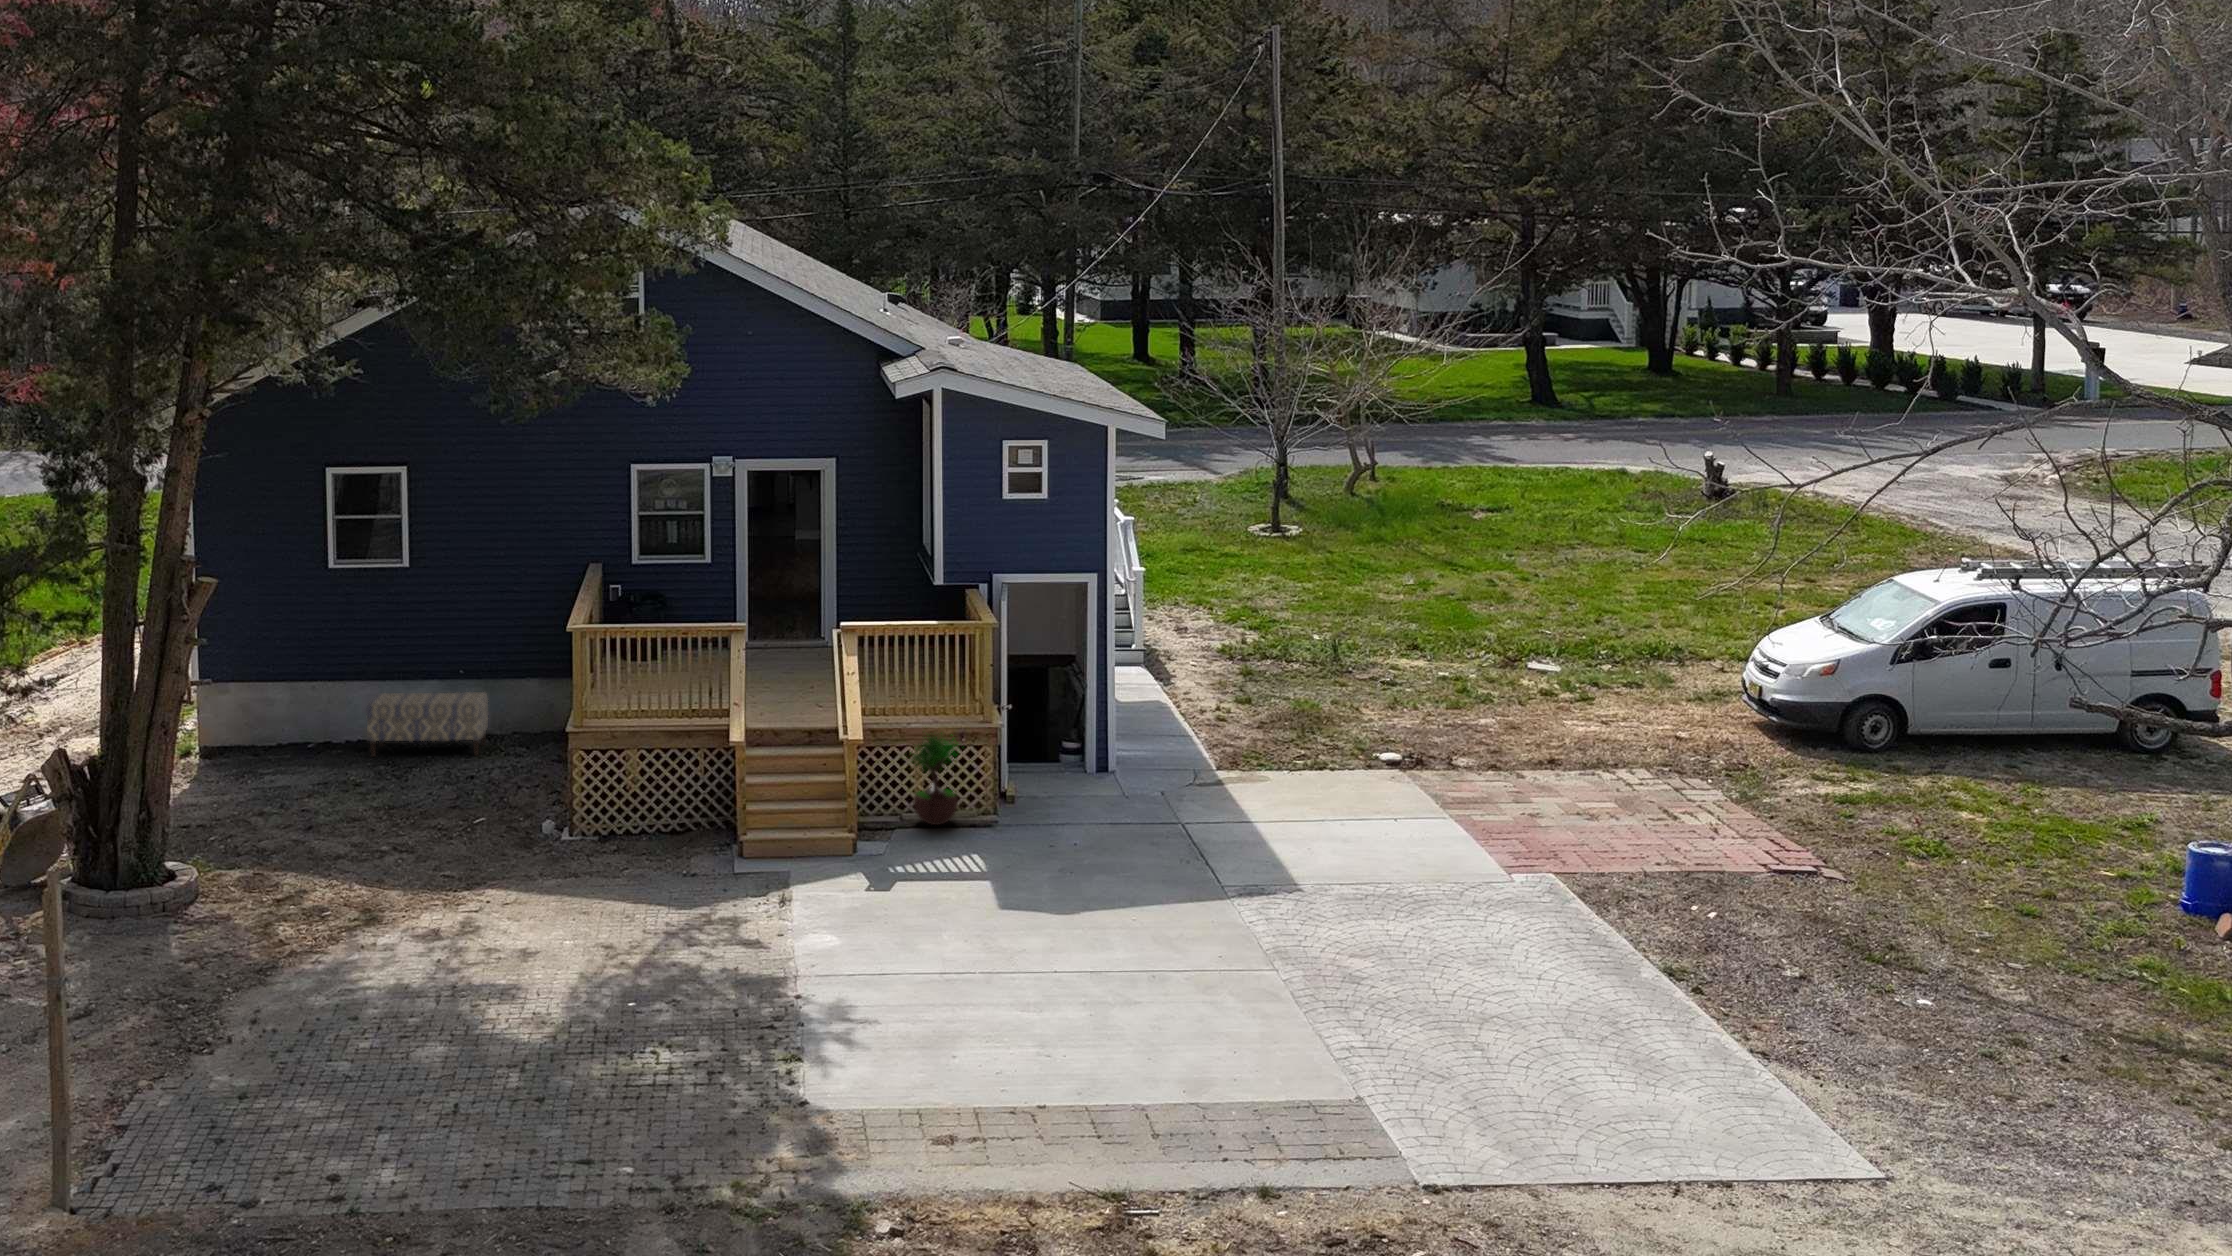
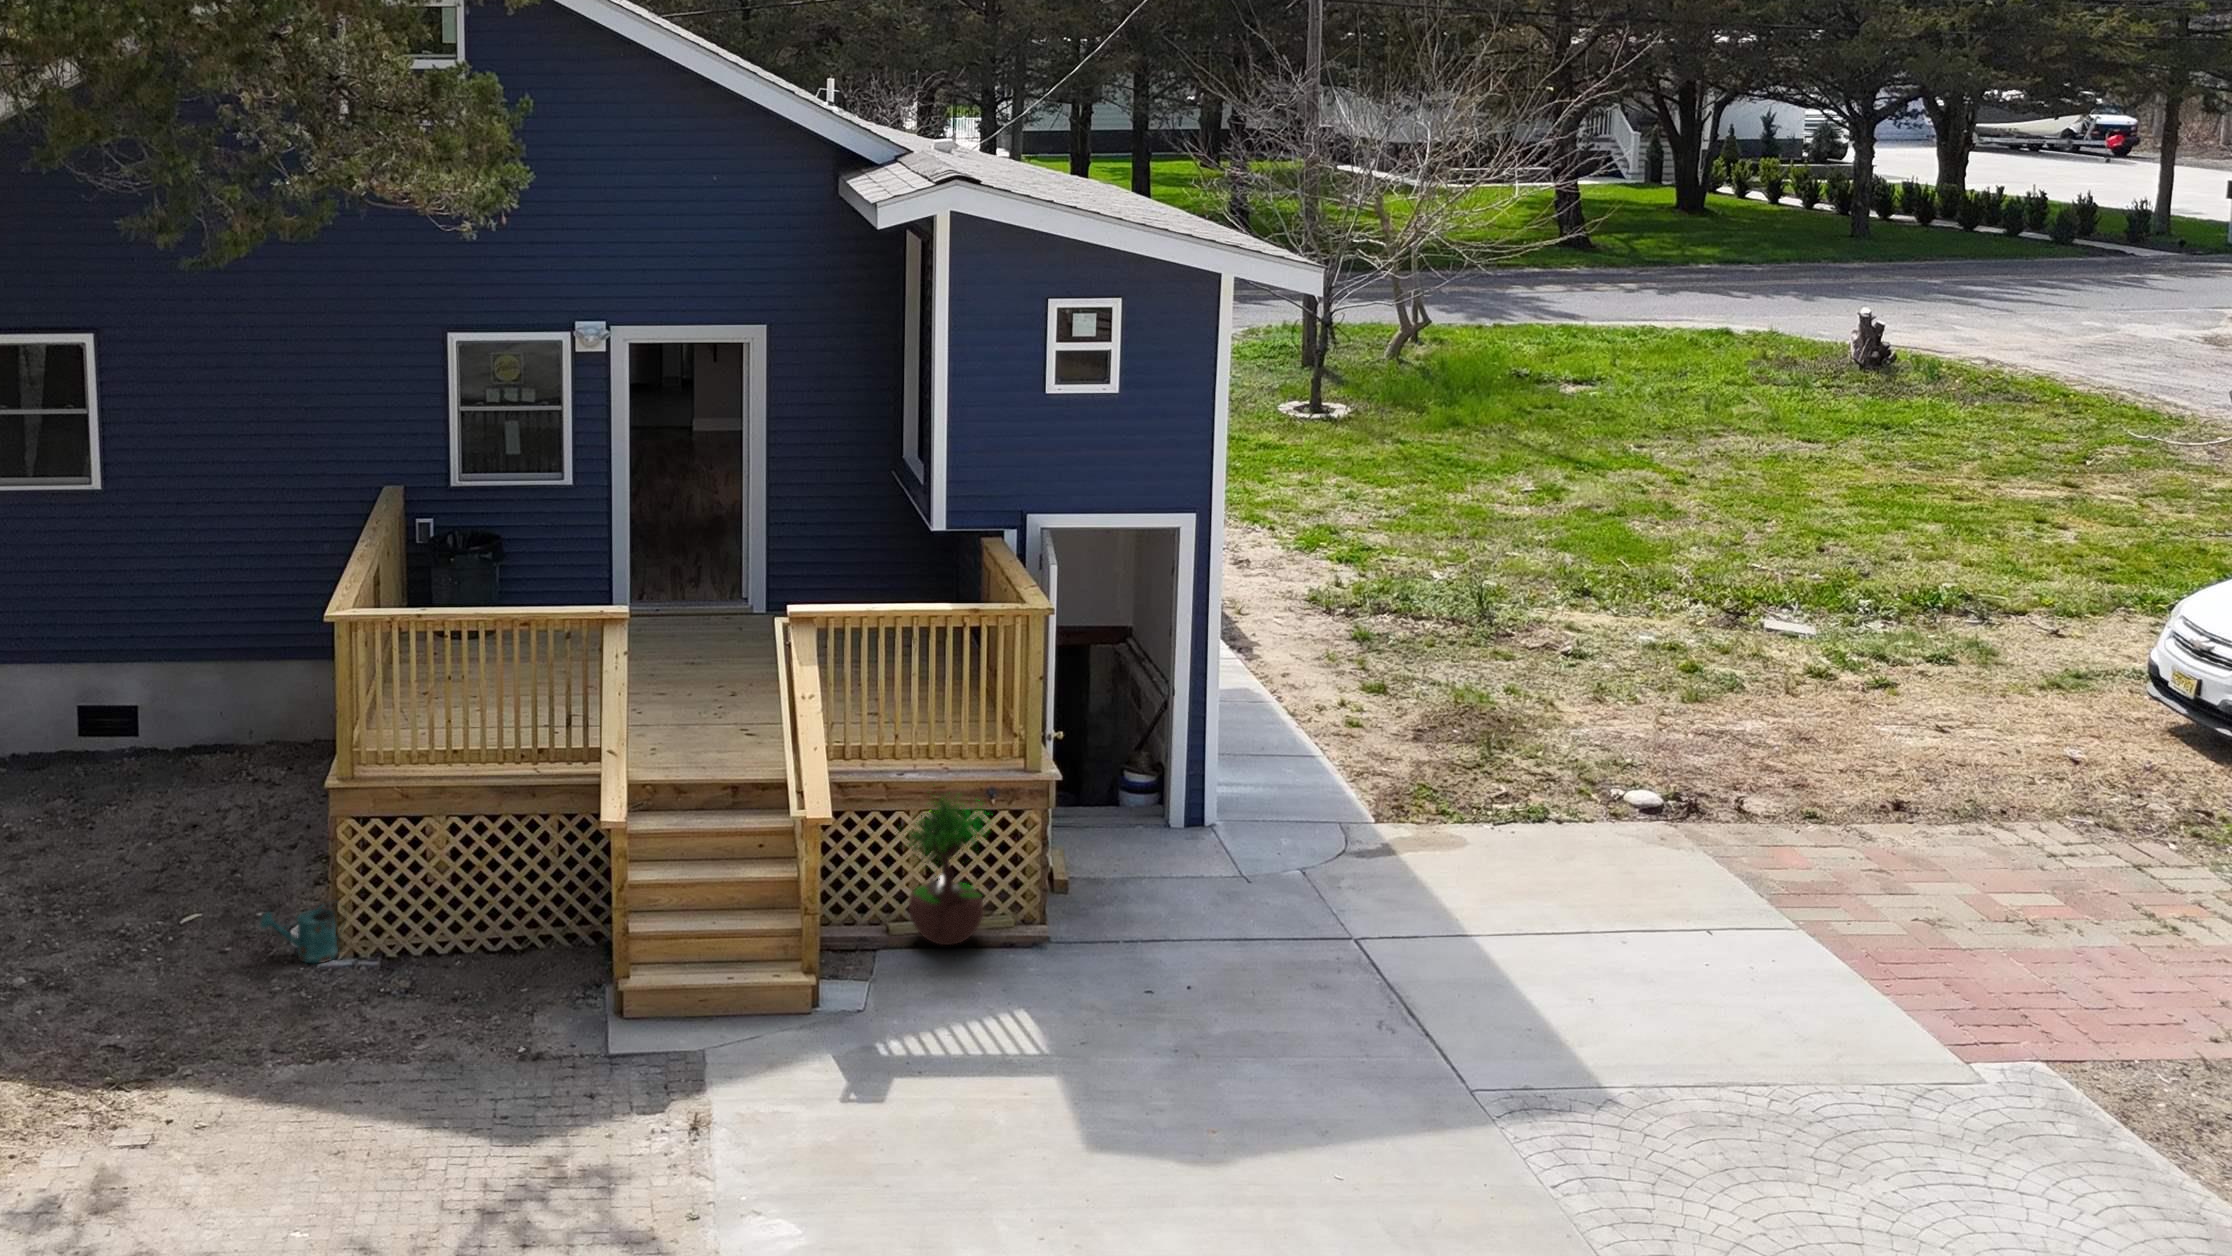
bench: present [366,692,488,757] -> none [31,685,226,789]
watering can: none [528,799,578,835] -> present [260,902,347,963]

